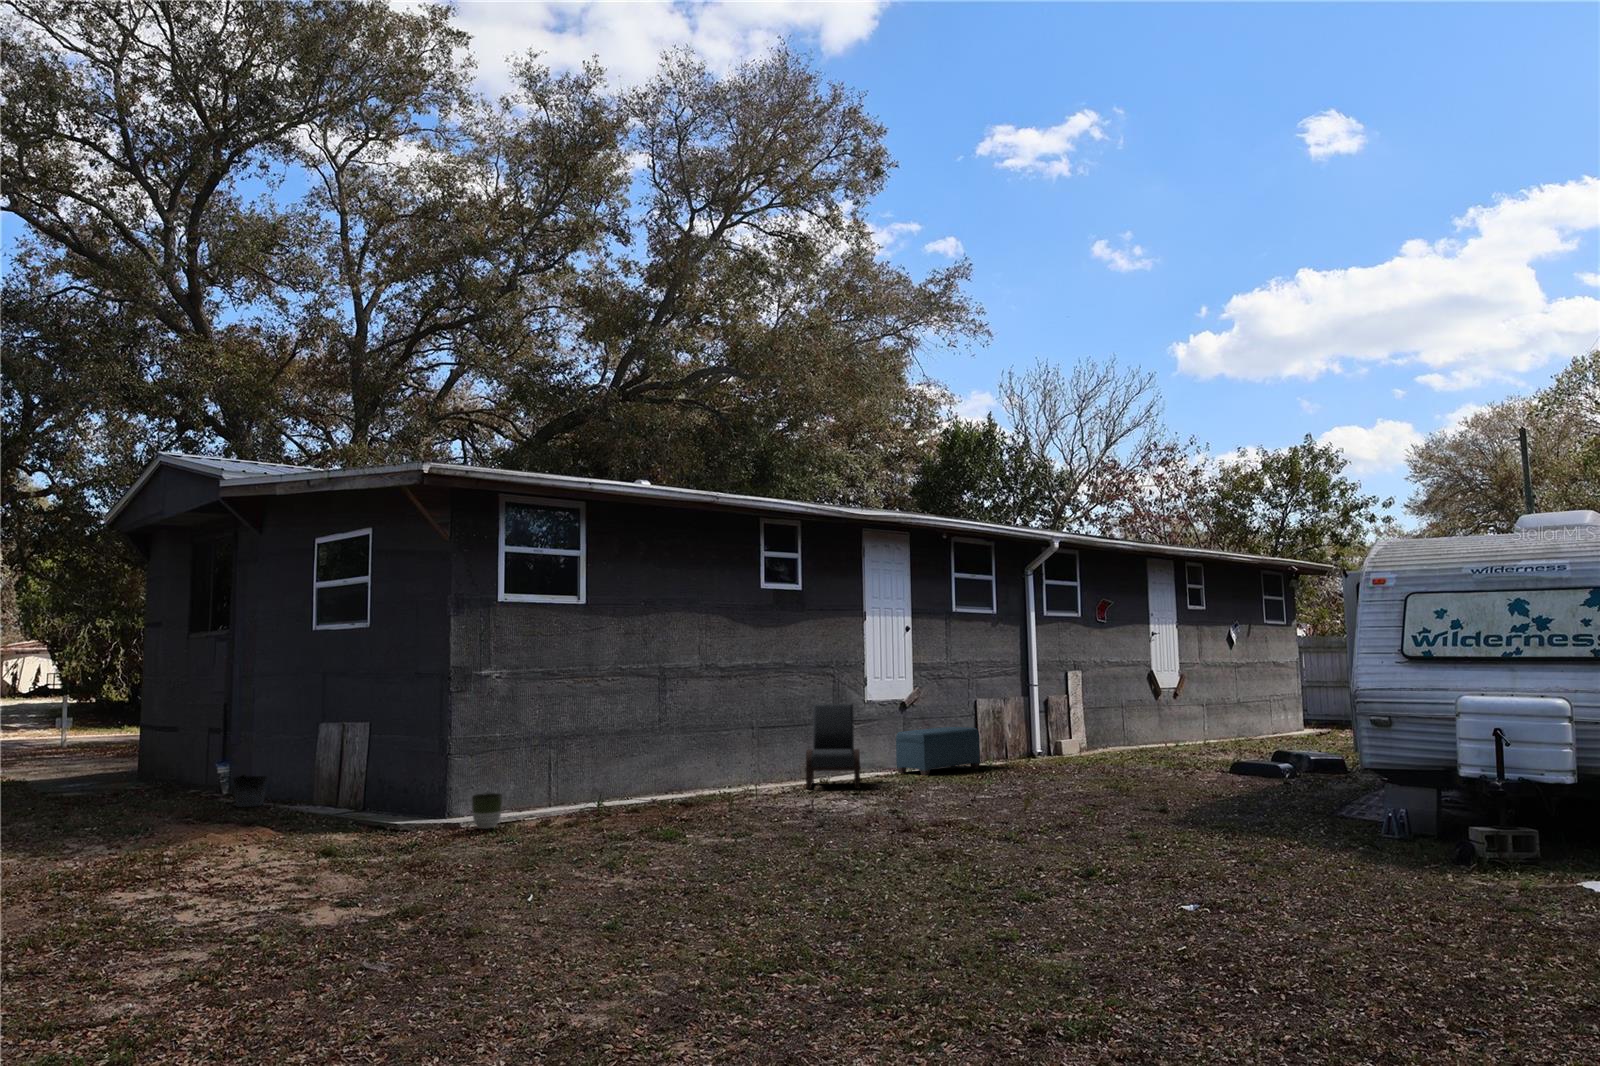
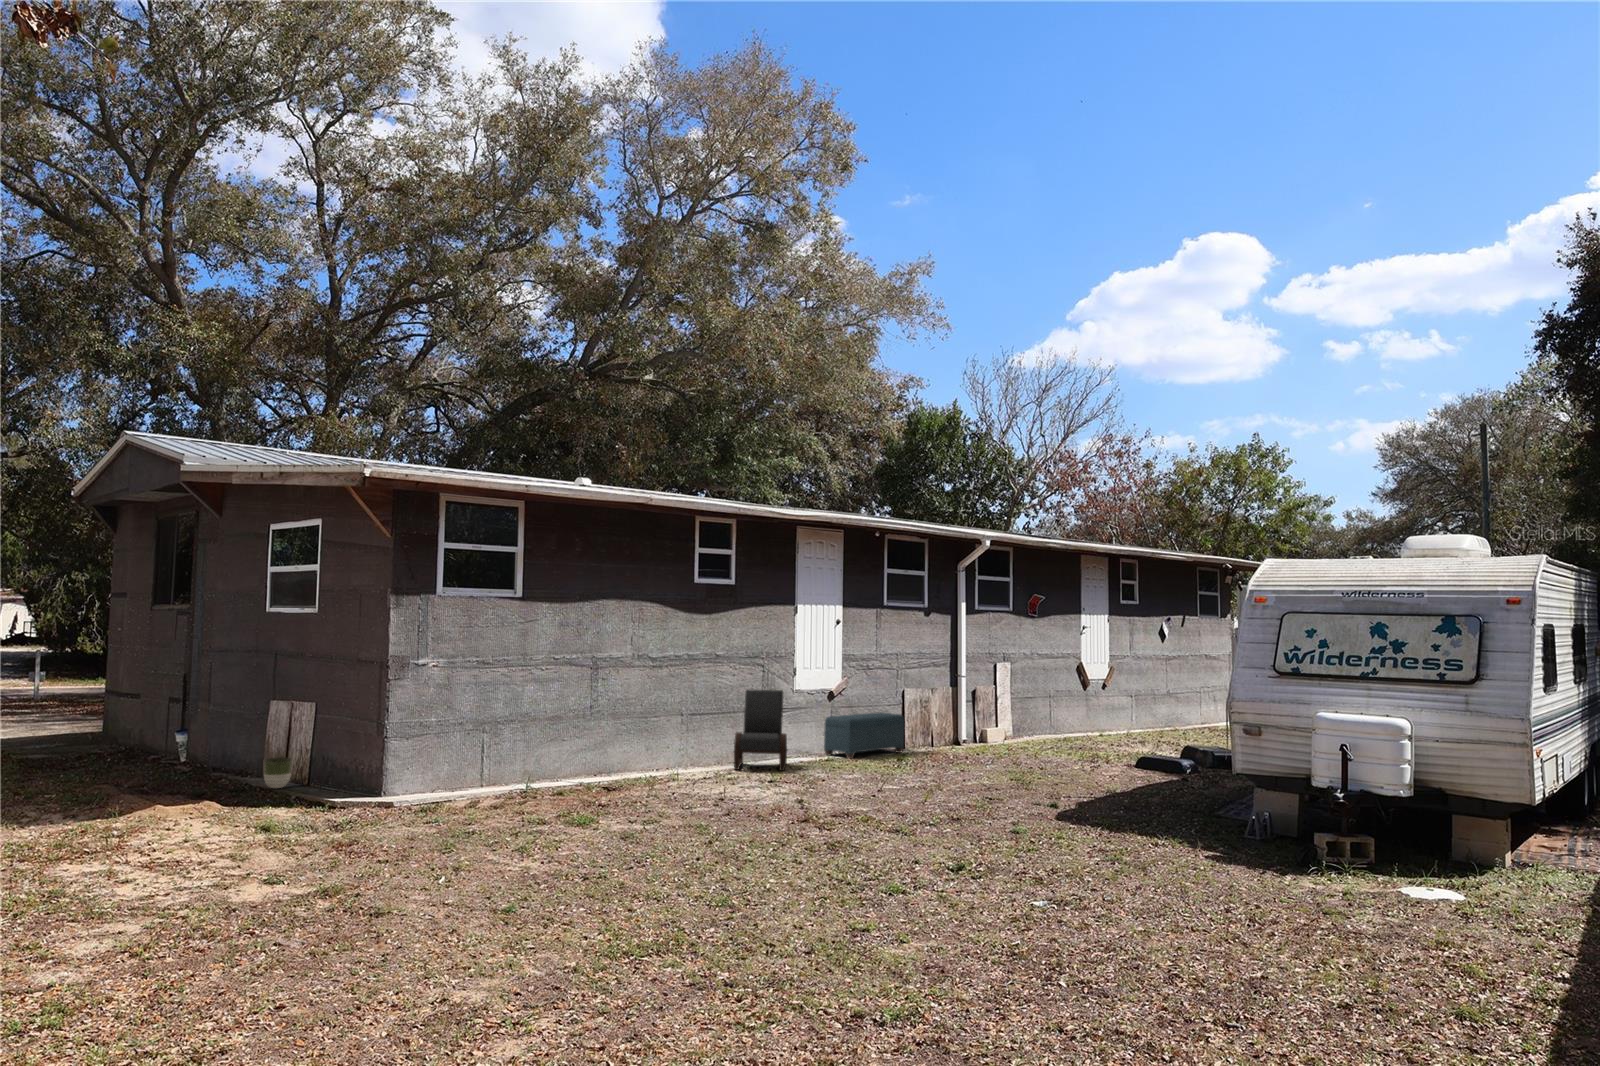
bucket: present [233,775,267,807] -> none [188,742,223,773]
planter: present [472,793,502,829] -> present [264,757,292,788]

